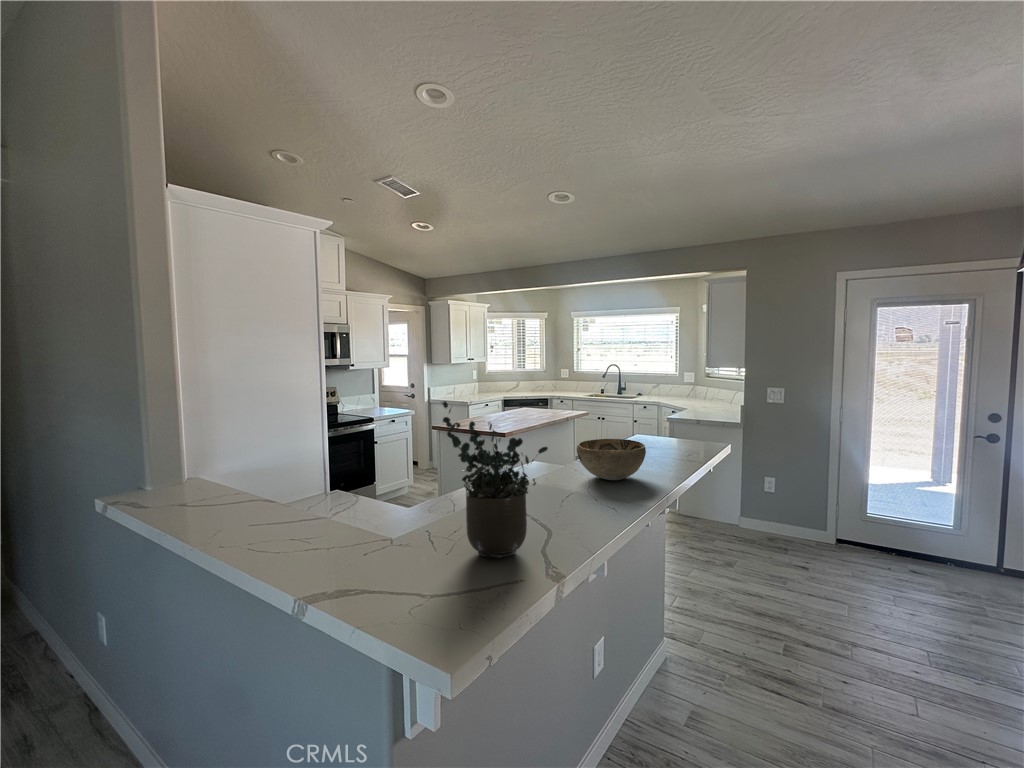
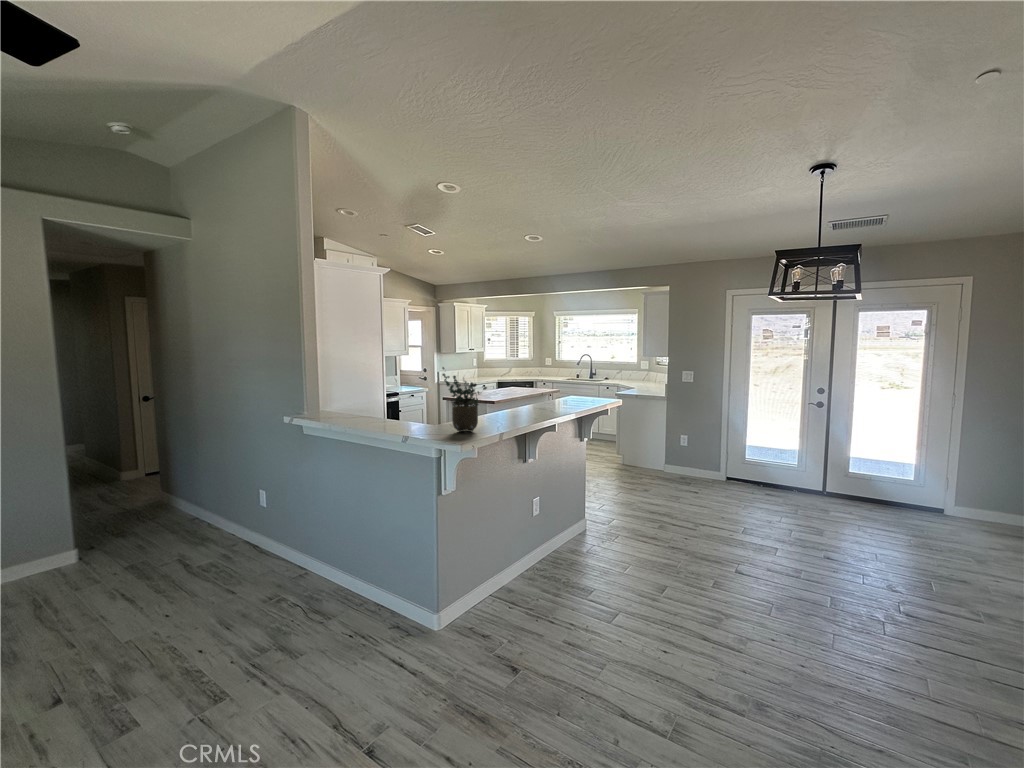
decorative bowl: present [577,439,646,480] -> none [517,394,554,415]

